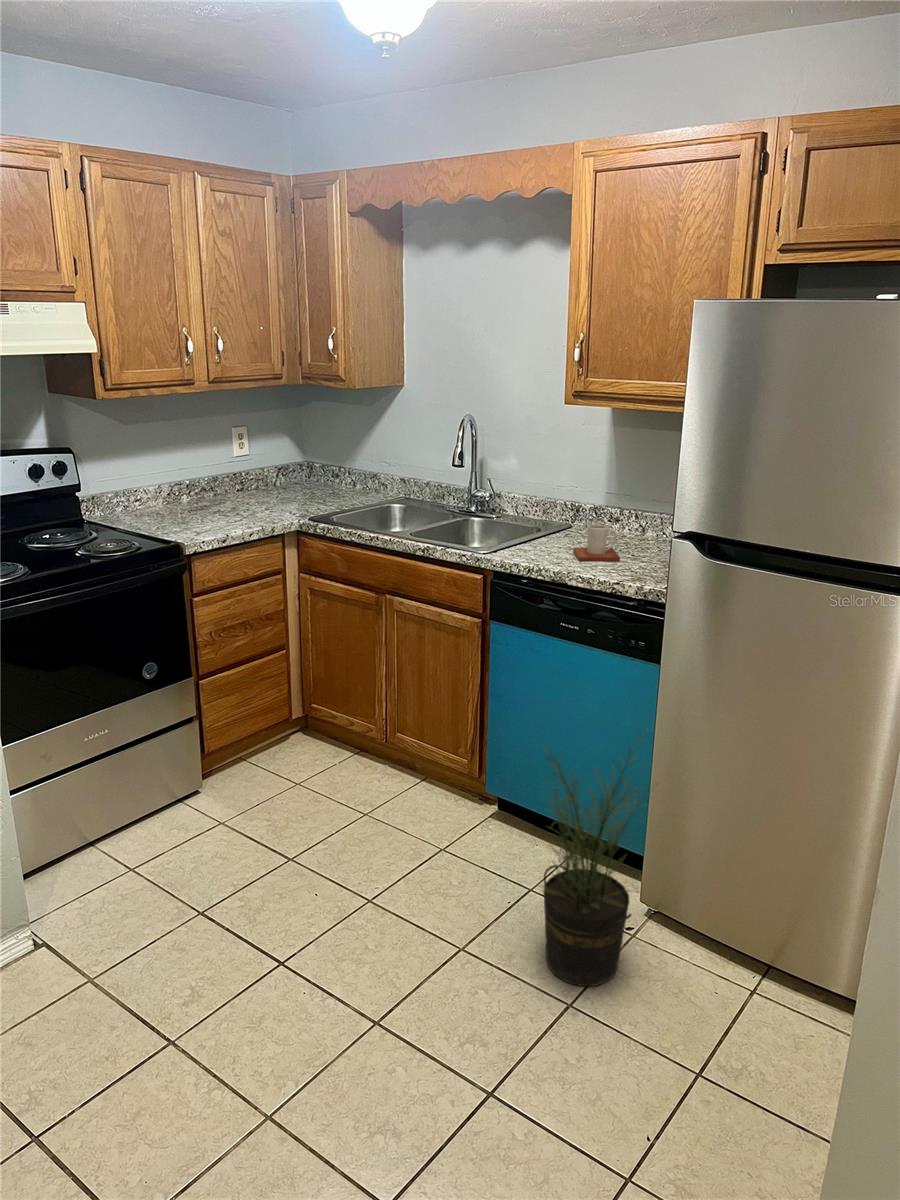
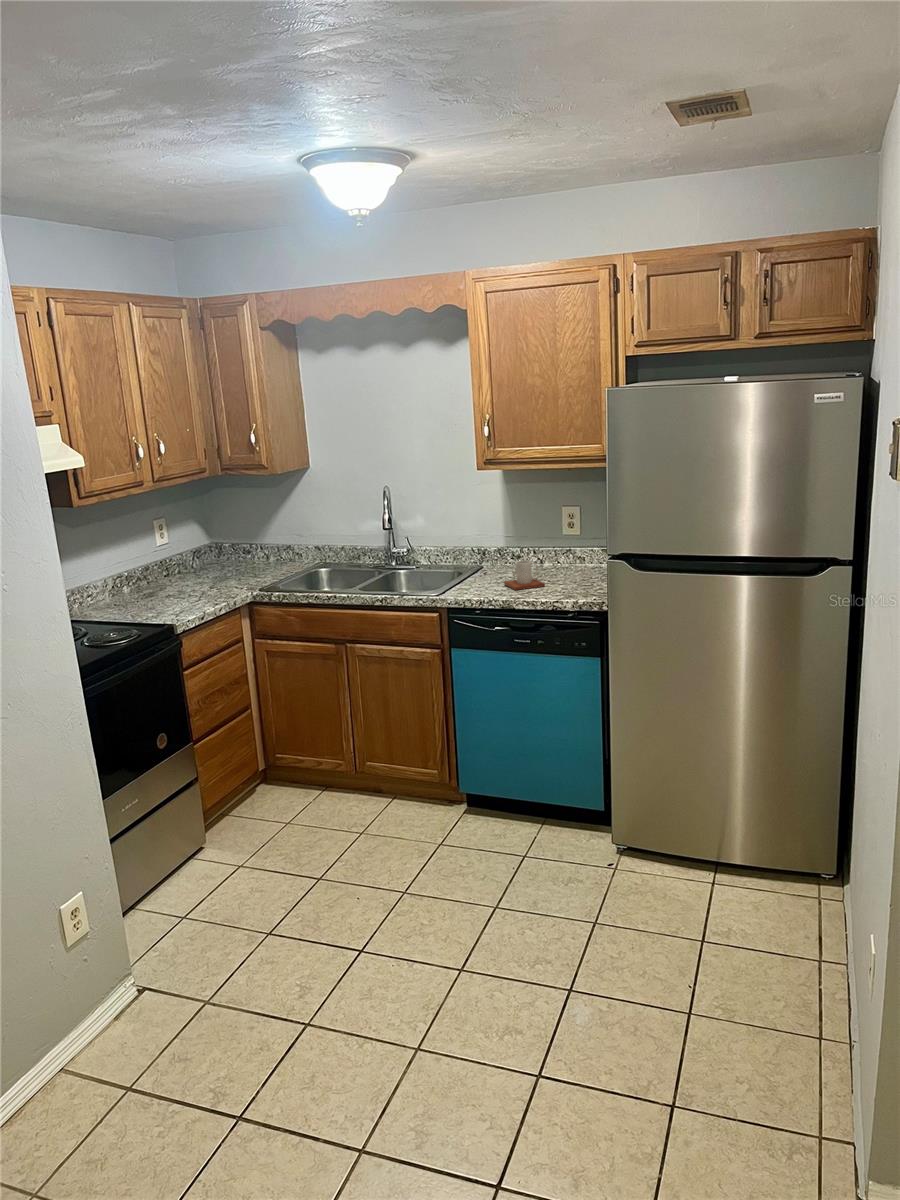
potted plant: present [543,732,660,986] -> none [529,703,634,909]

